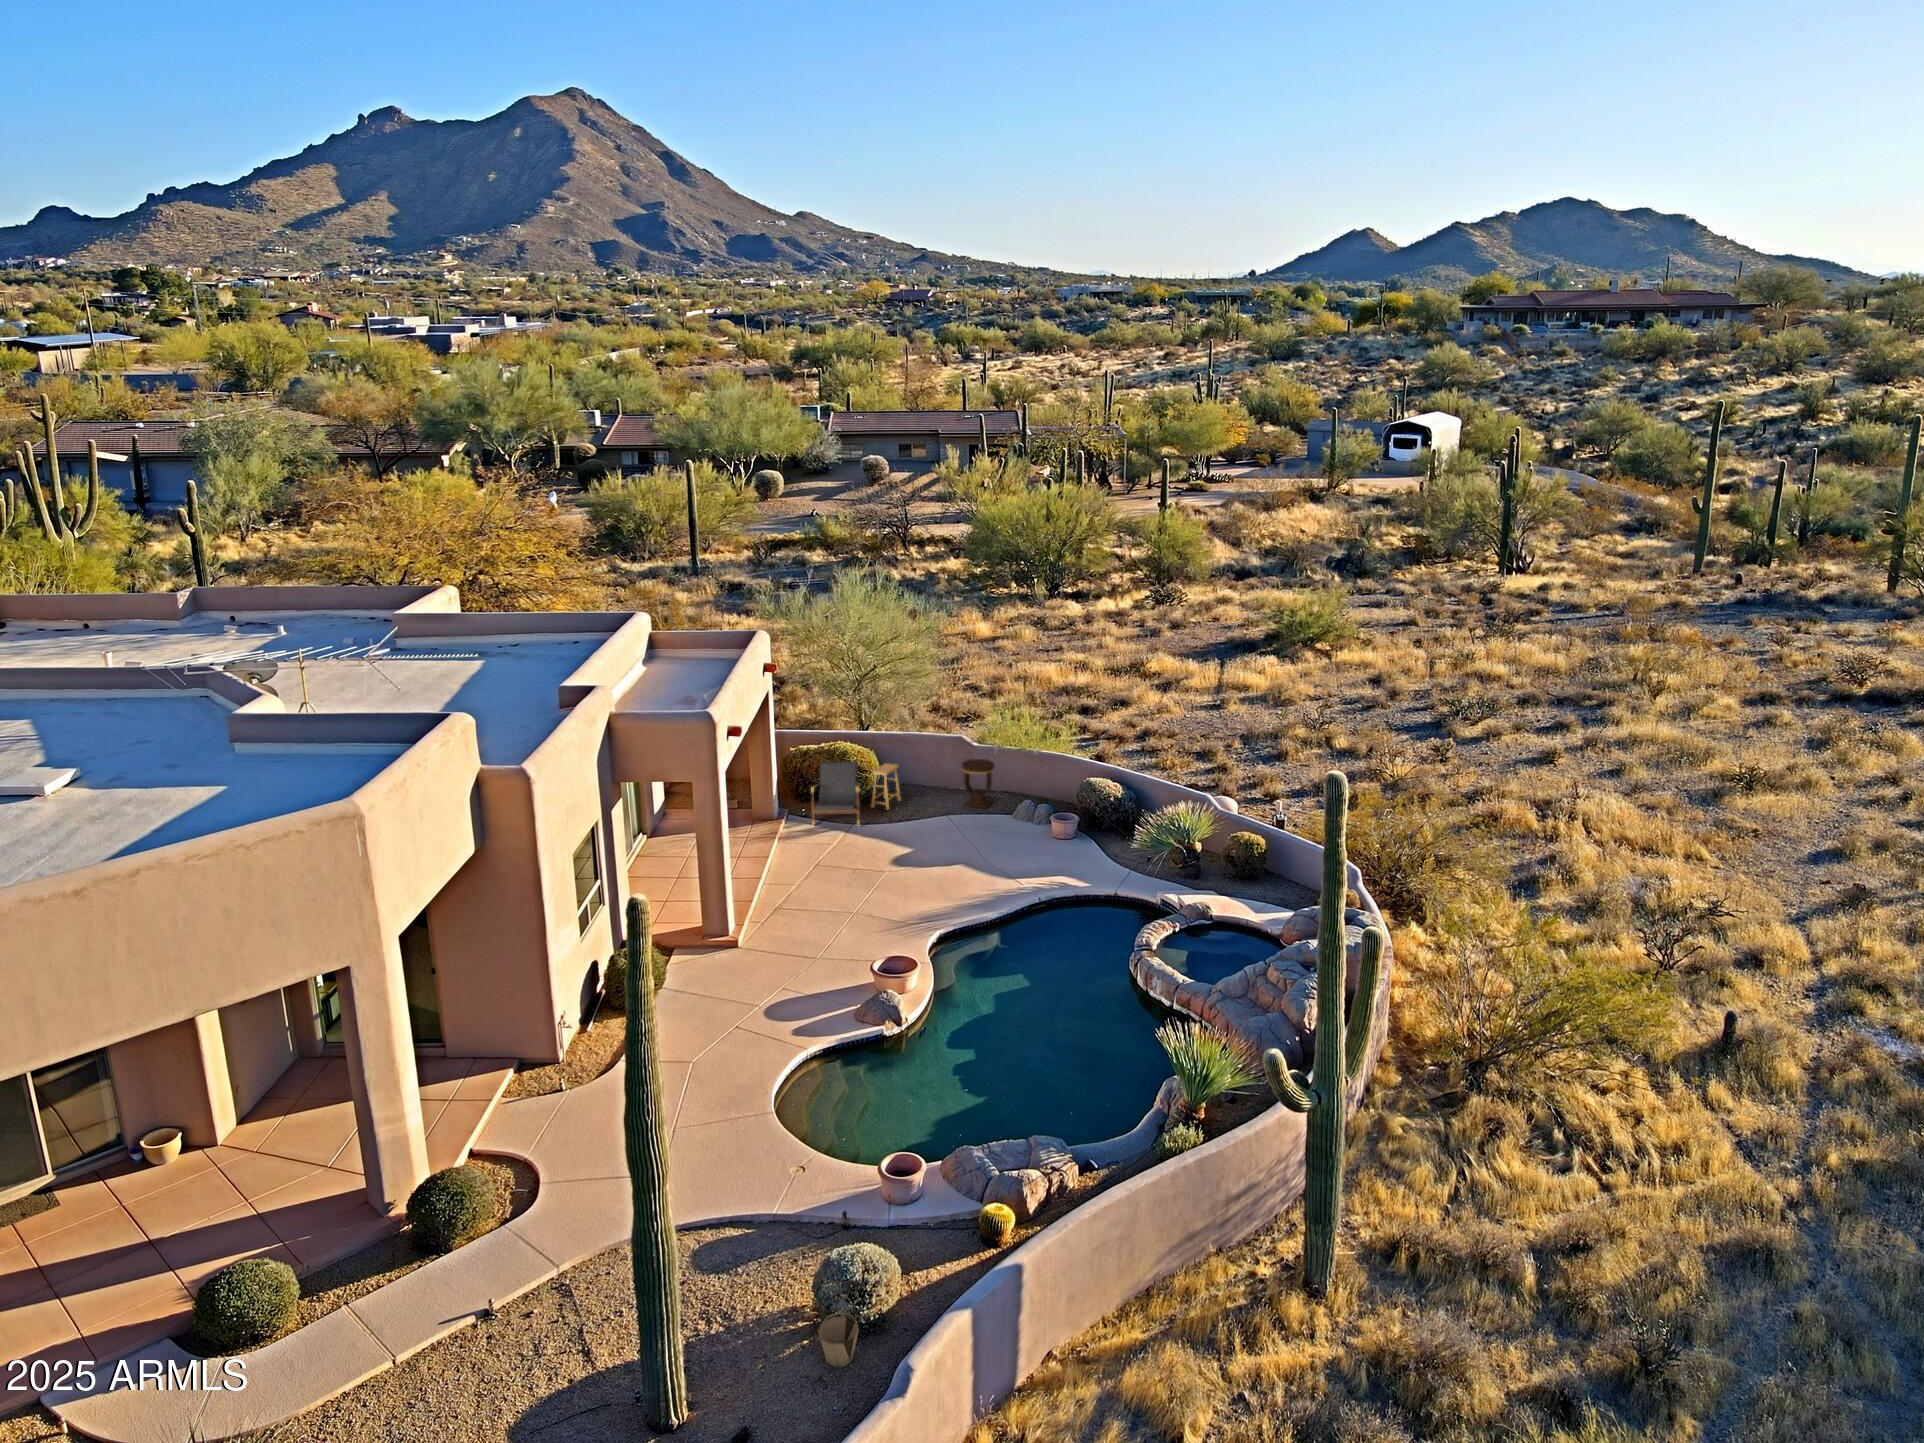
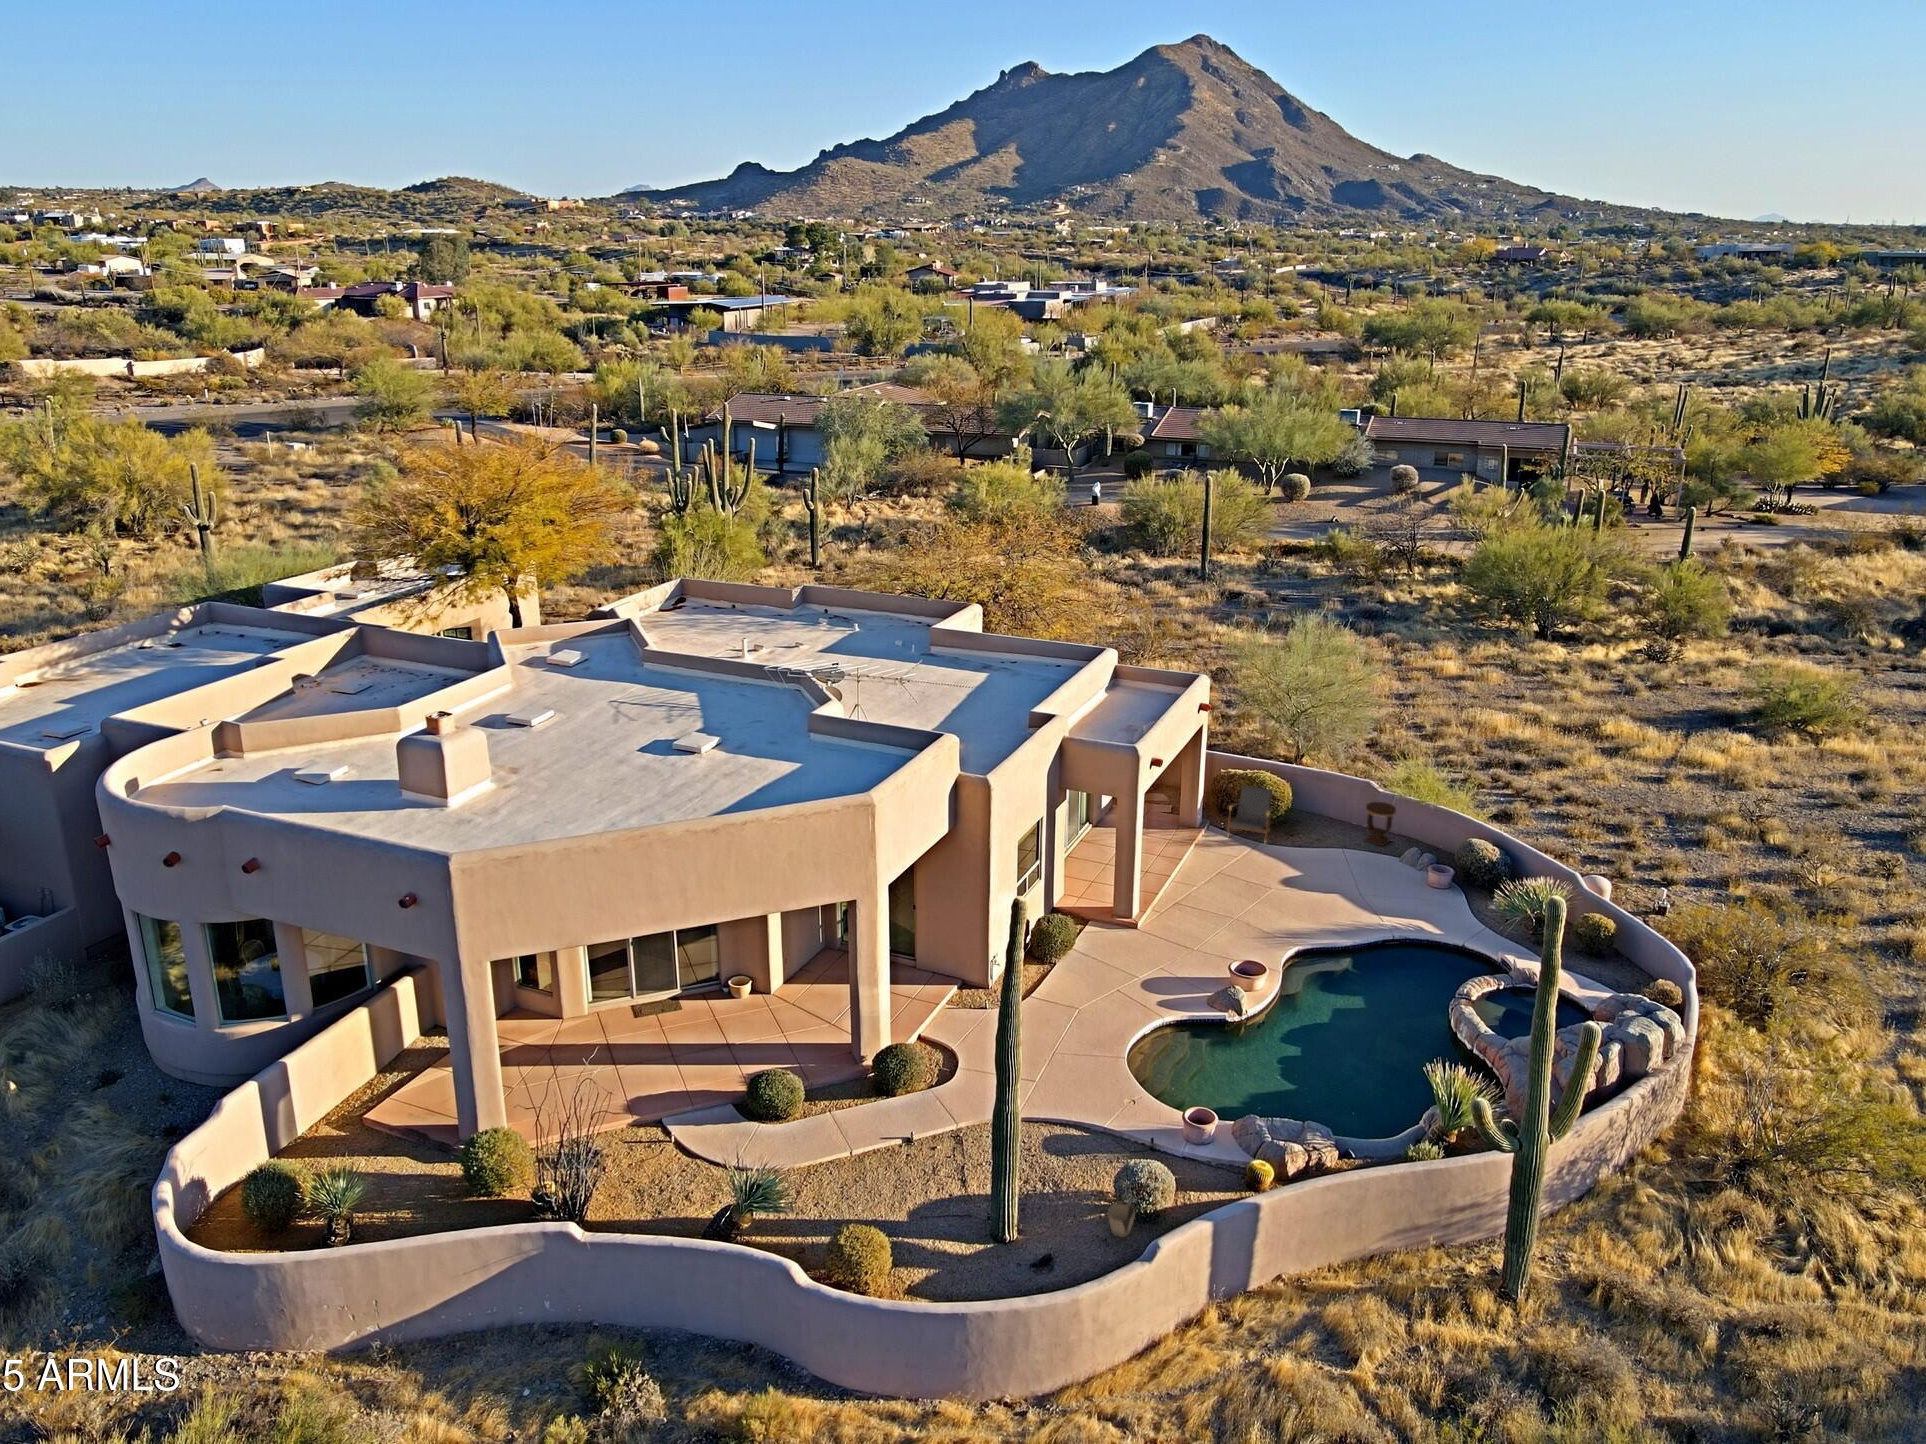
stool: present [871,763,901,809] -> none [1282,794,1311,834]

